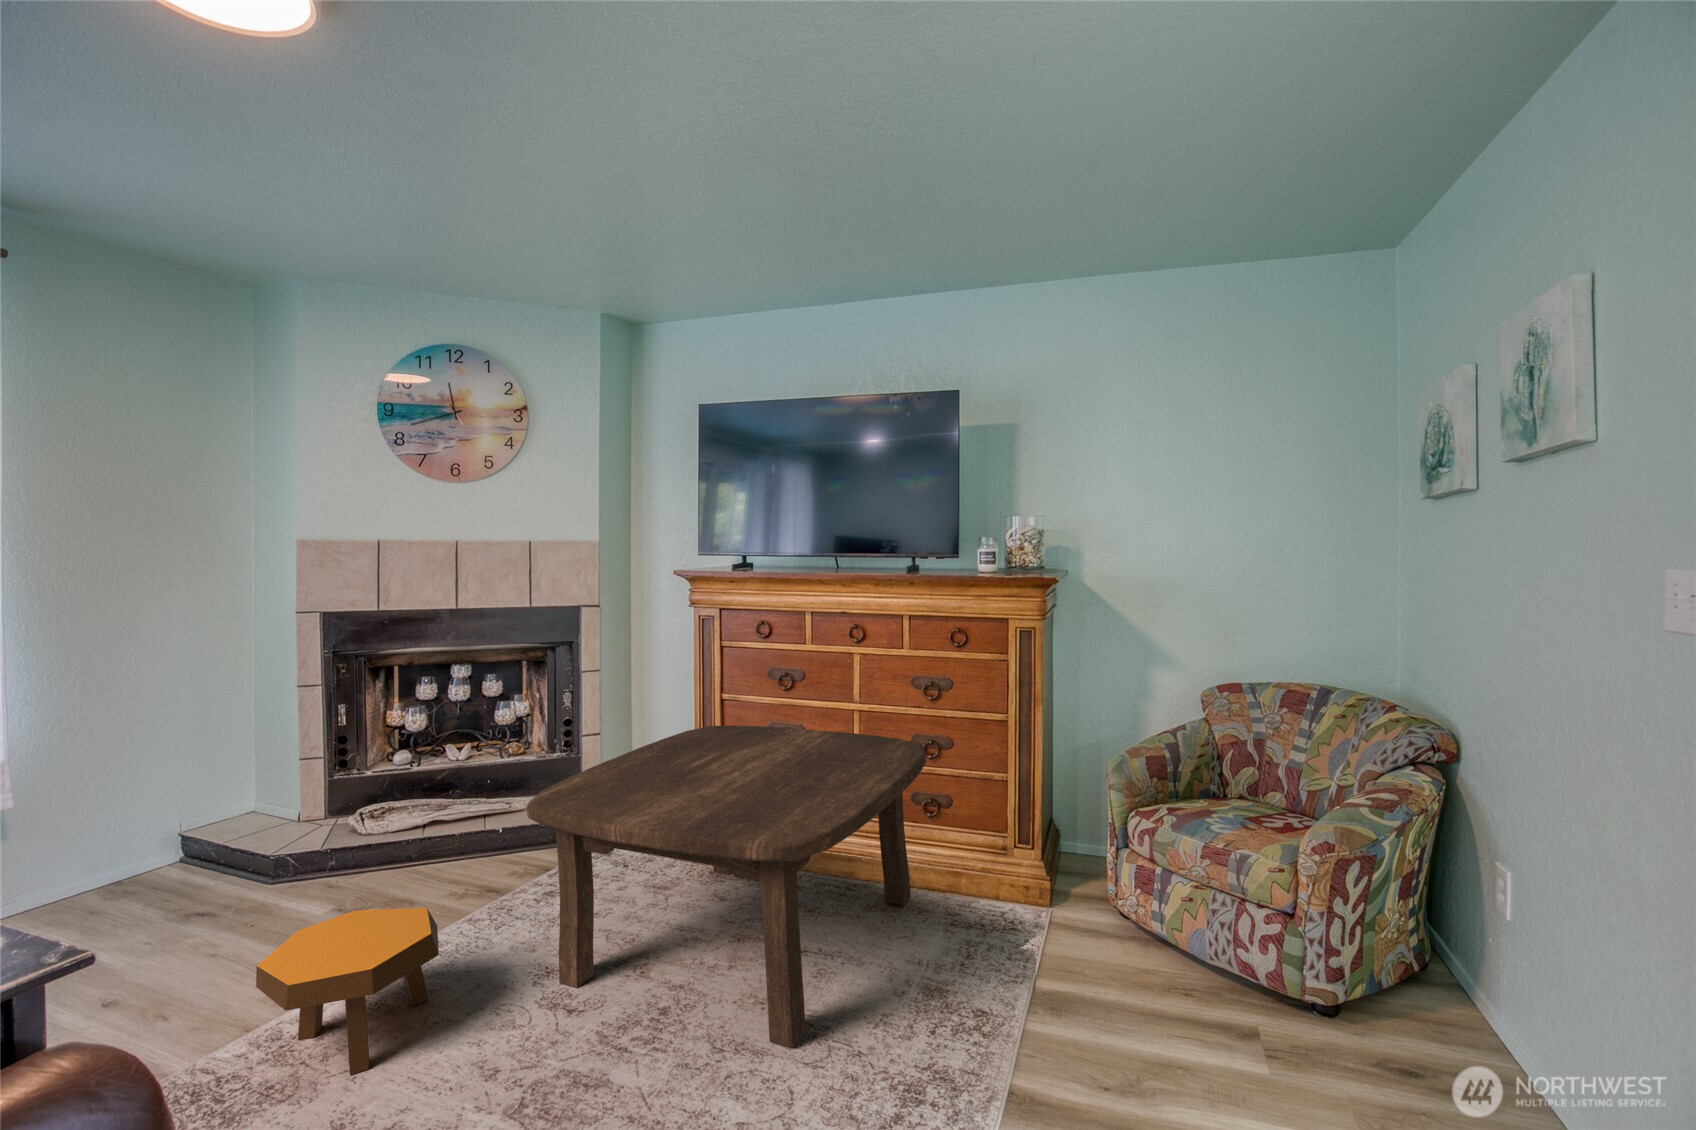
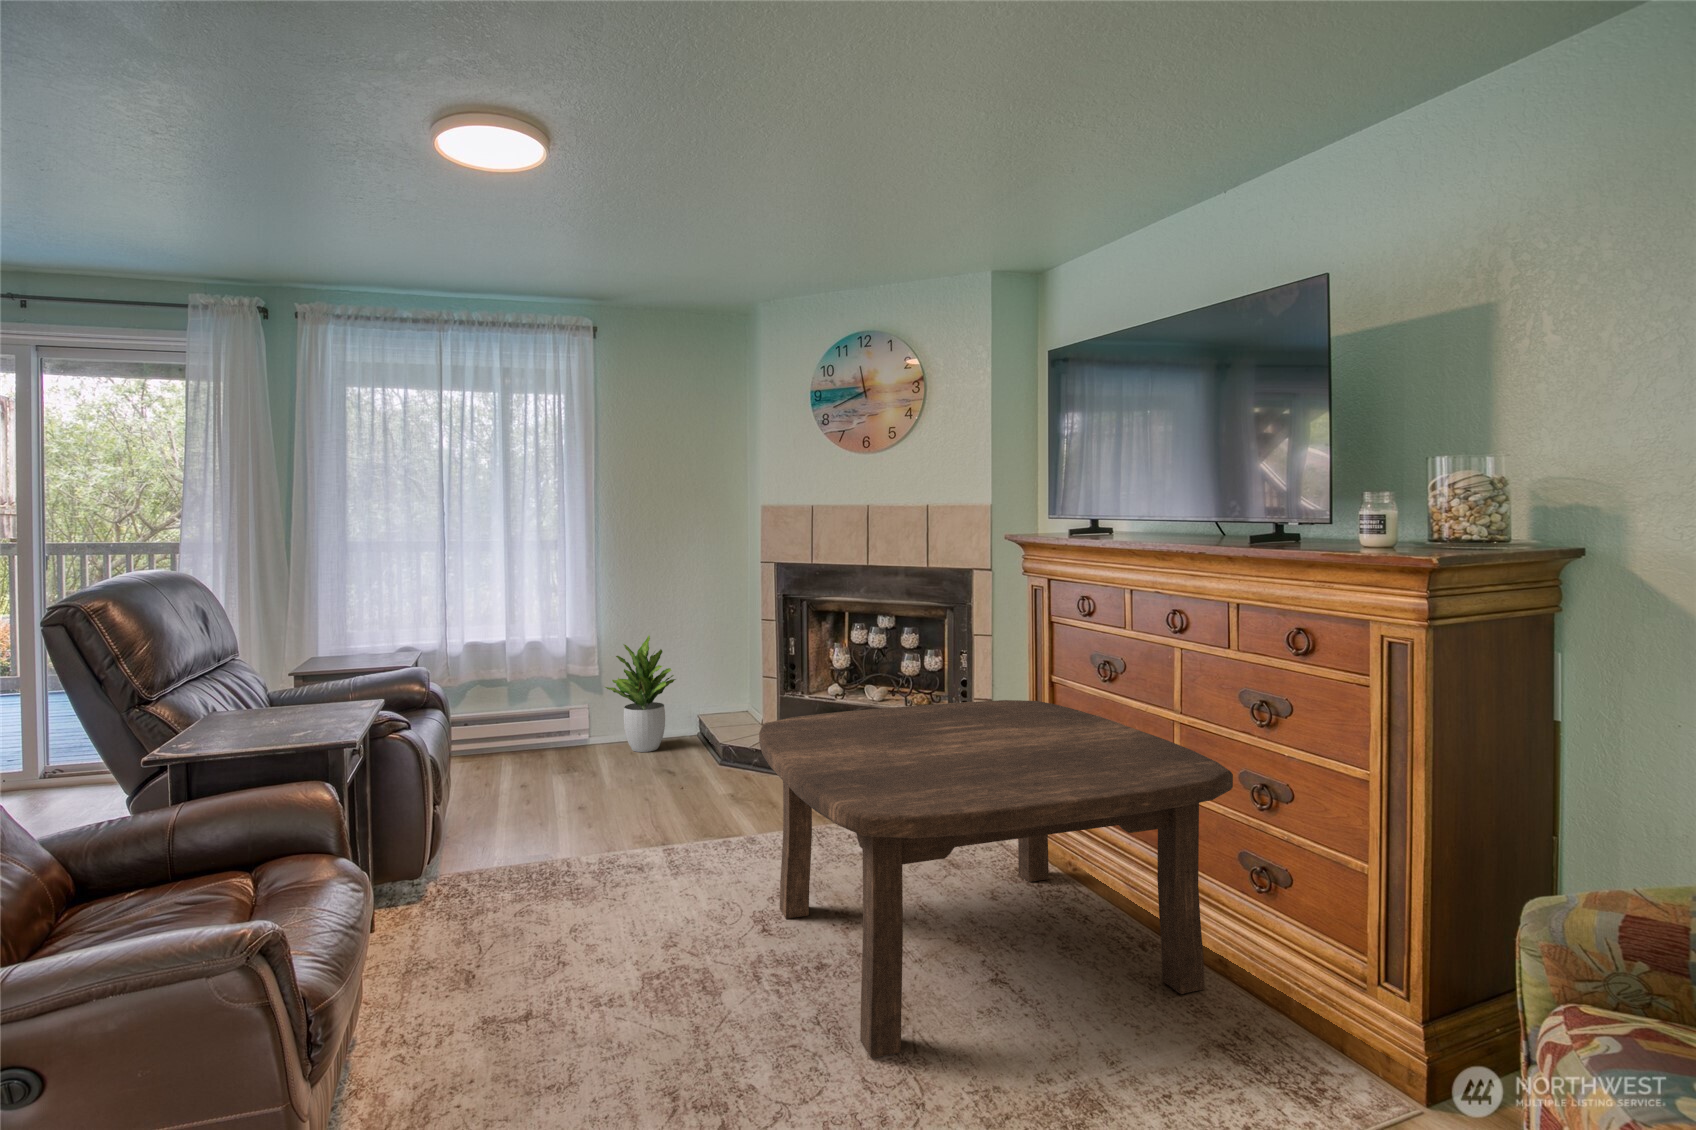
potted plant: none [51,748,176,904] -> present [605,636,676,752]
footstool: present [256,908,439,1075] -> none [571,786,709,908]

